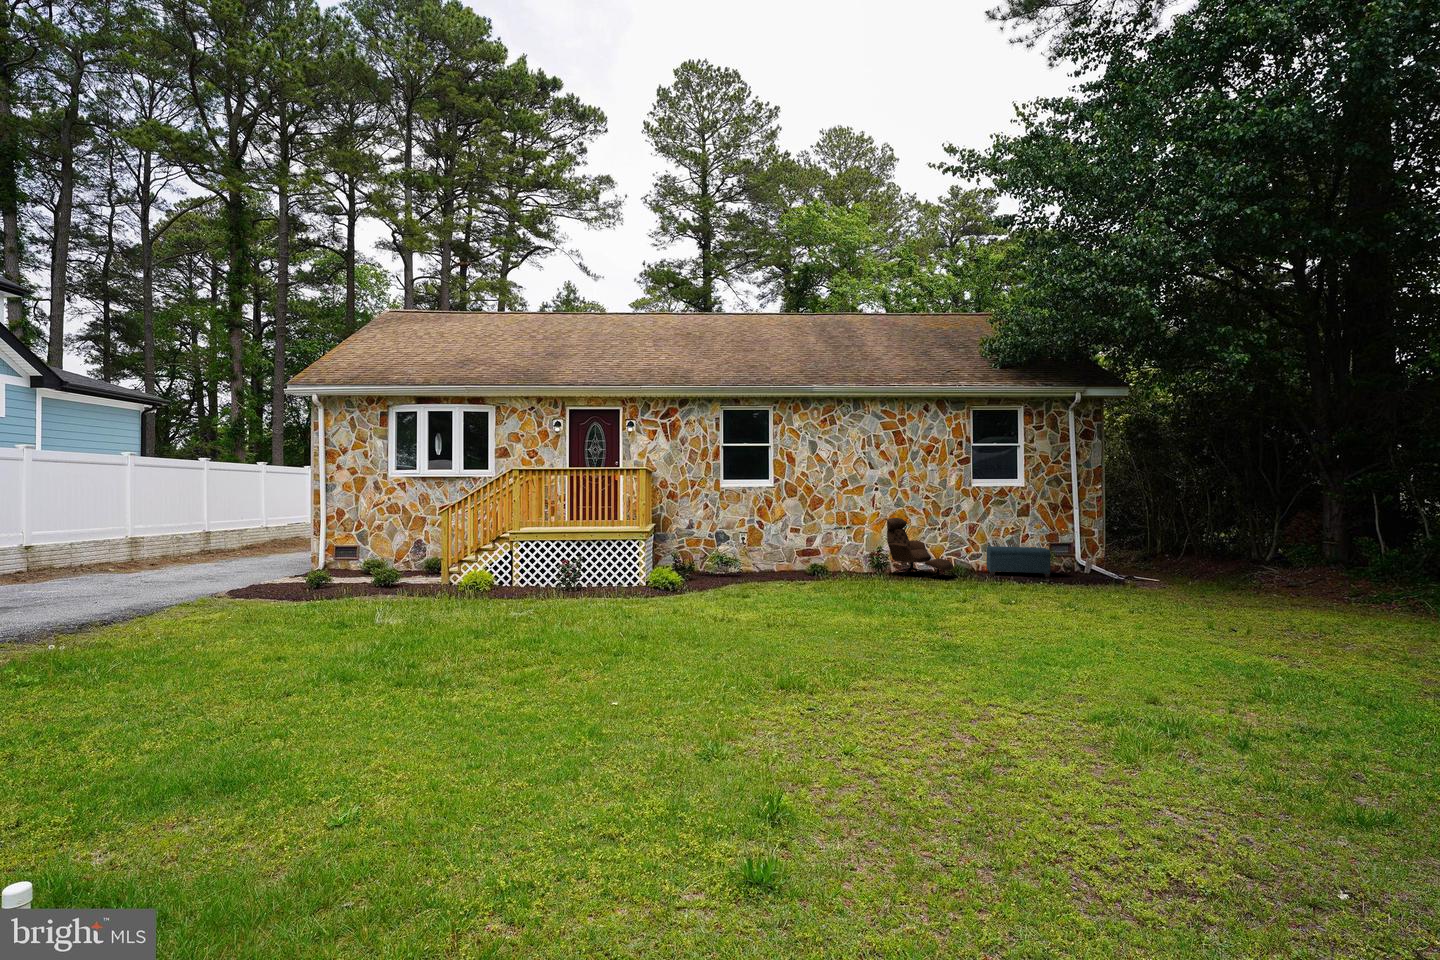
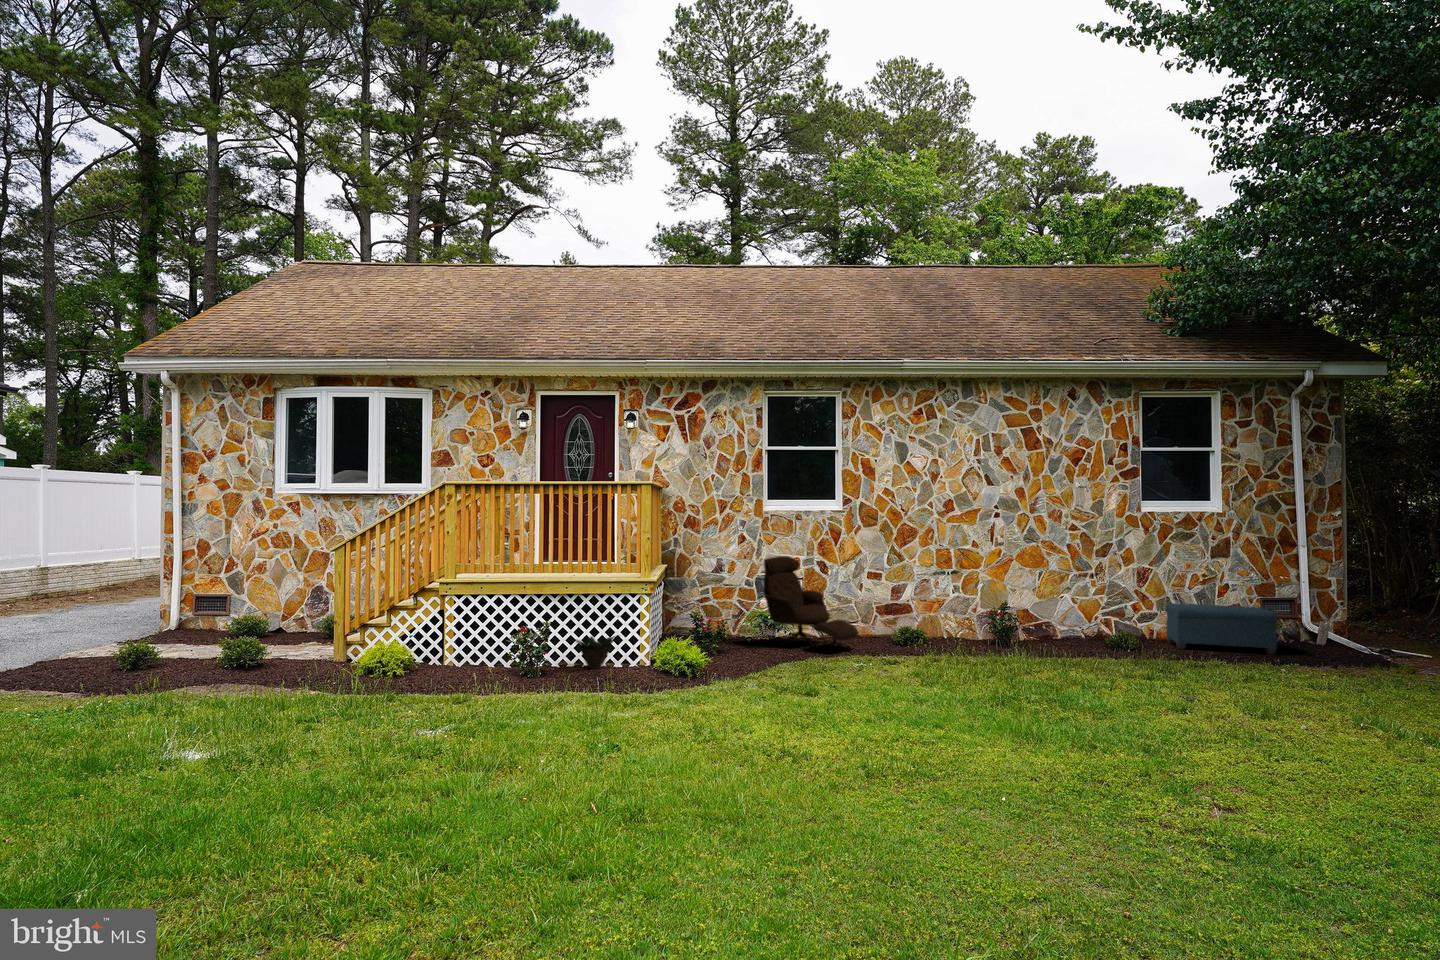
lounge chair: present [887,518,954,579] -> present [764,556,859,653]
decorative plant: none [593,566,628,586] -> present [573,635,620,669]

